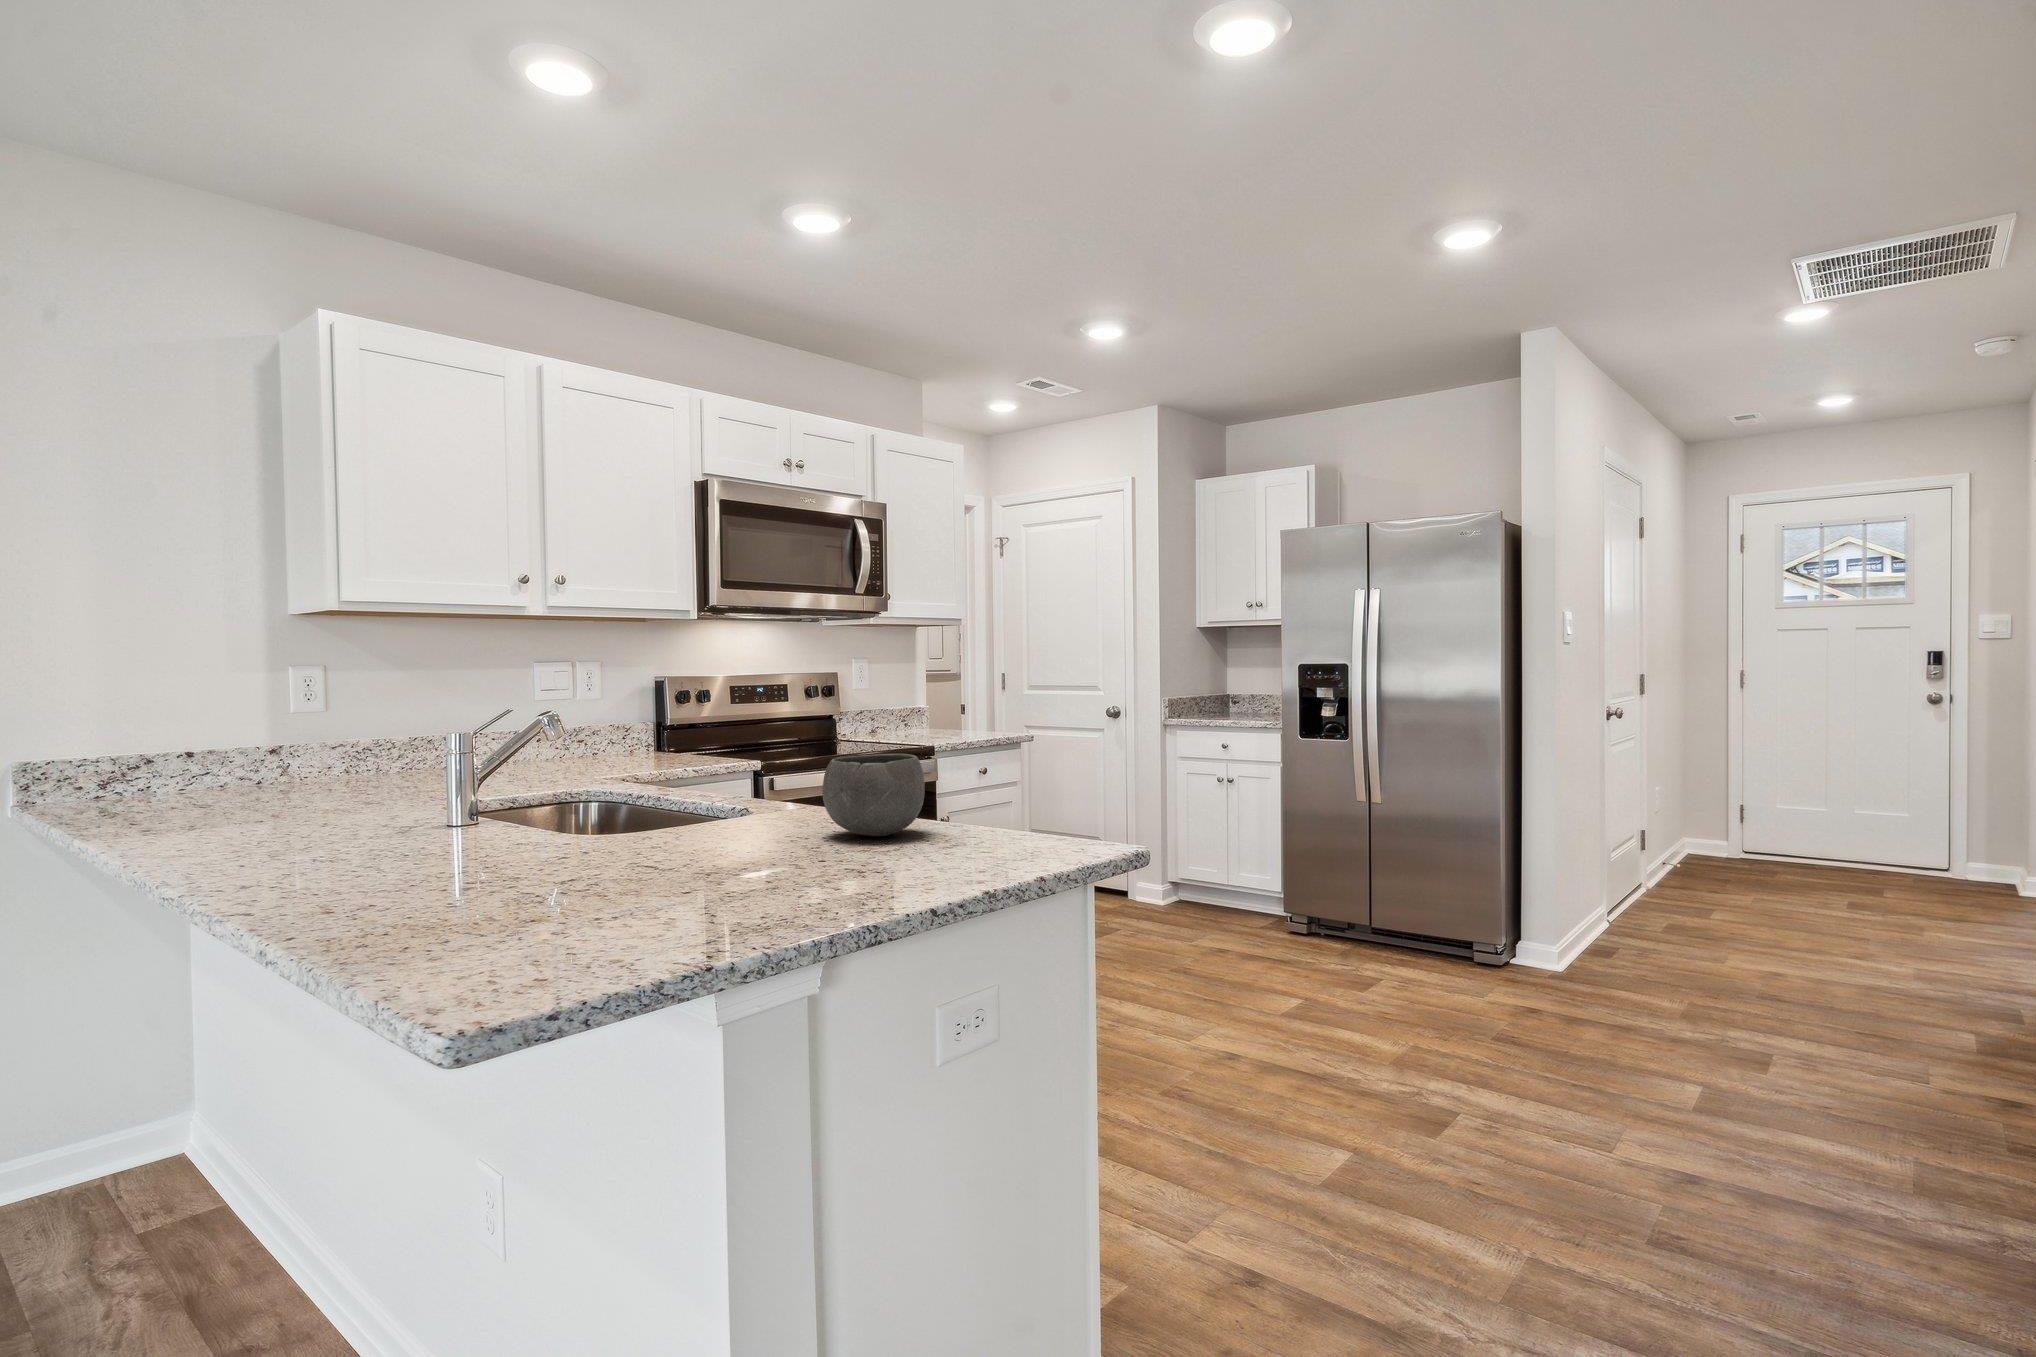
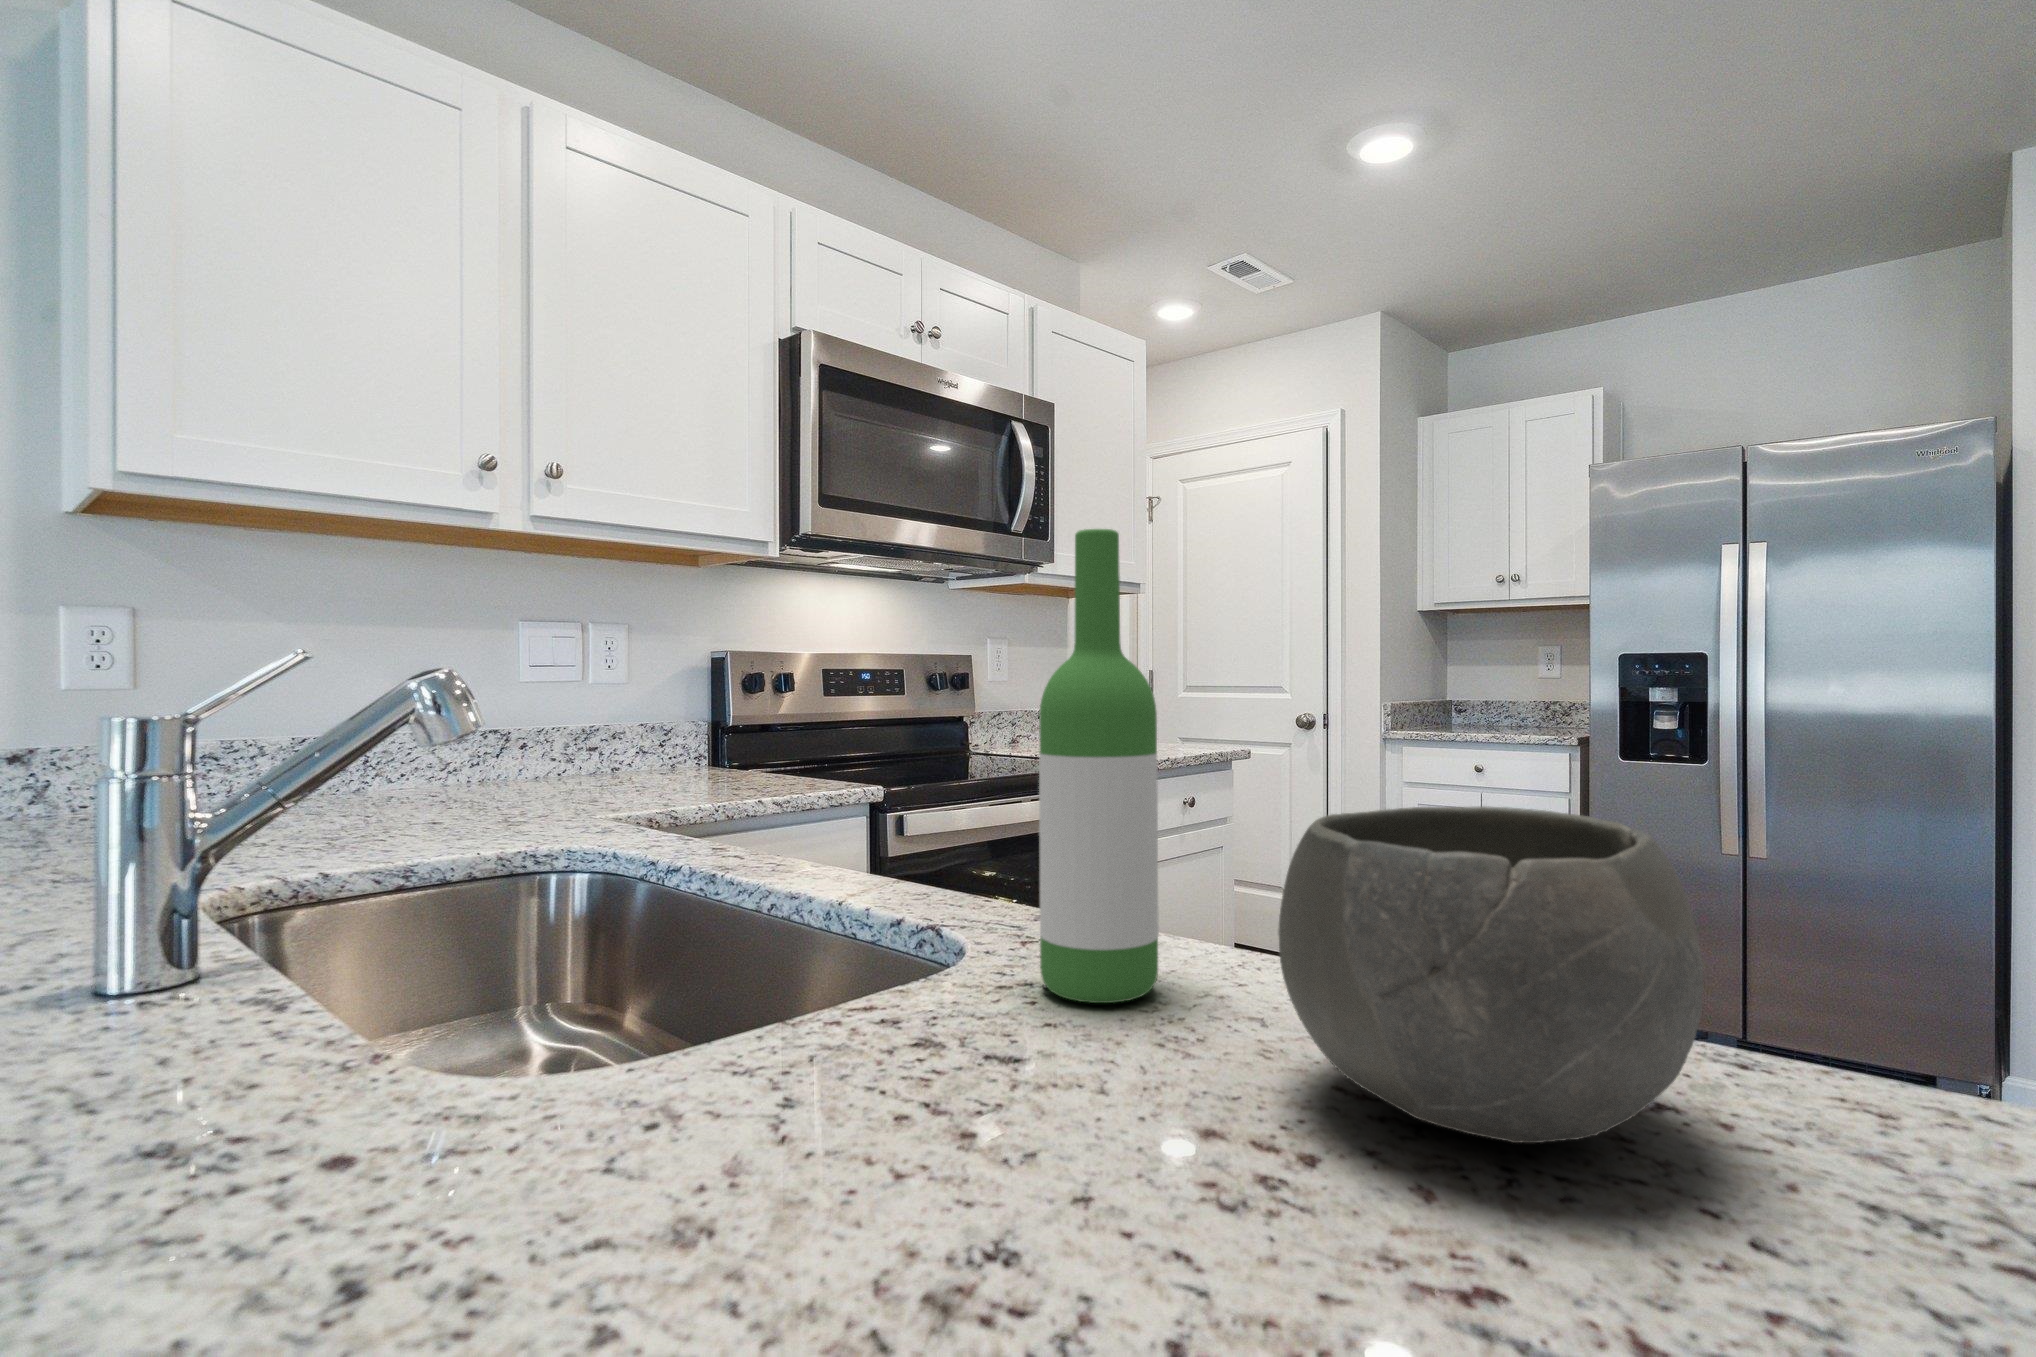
wine bottle: none [777,664,819,822] -> present [1039,529,1159,1003]

